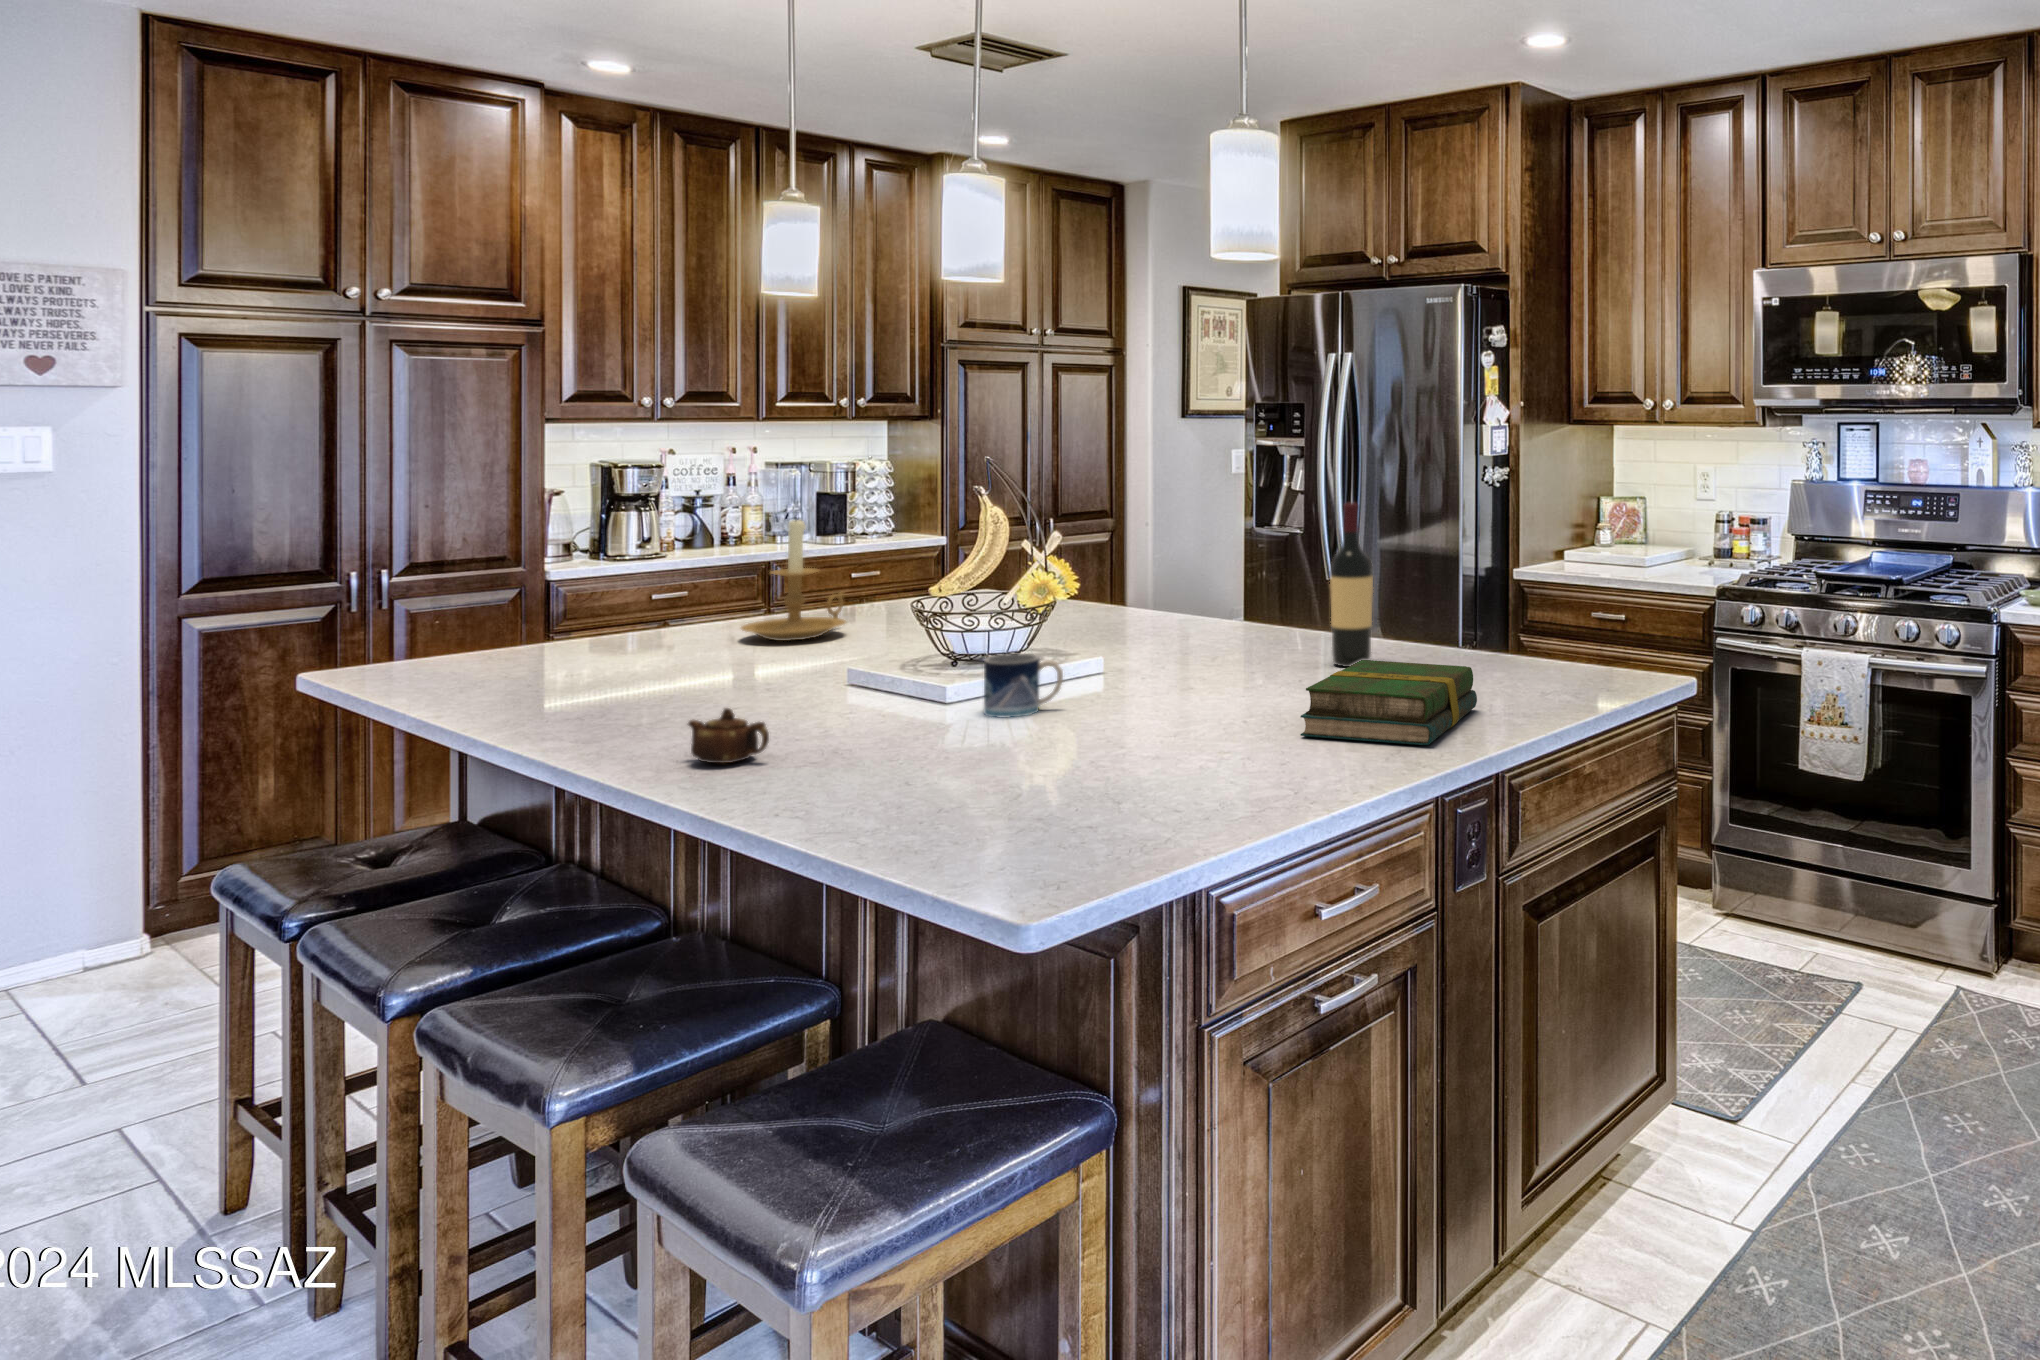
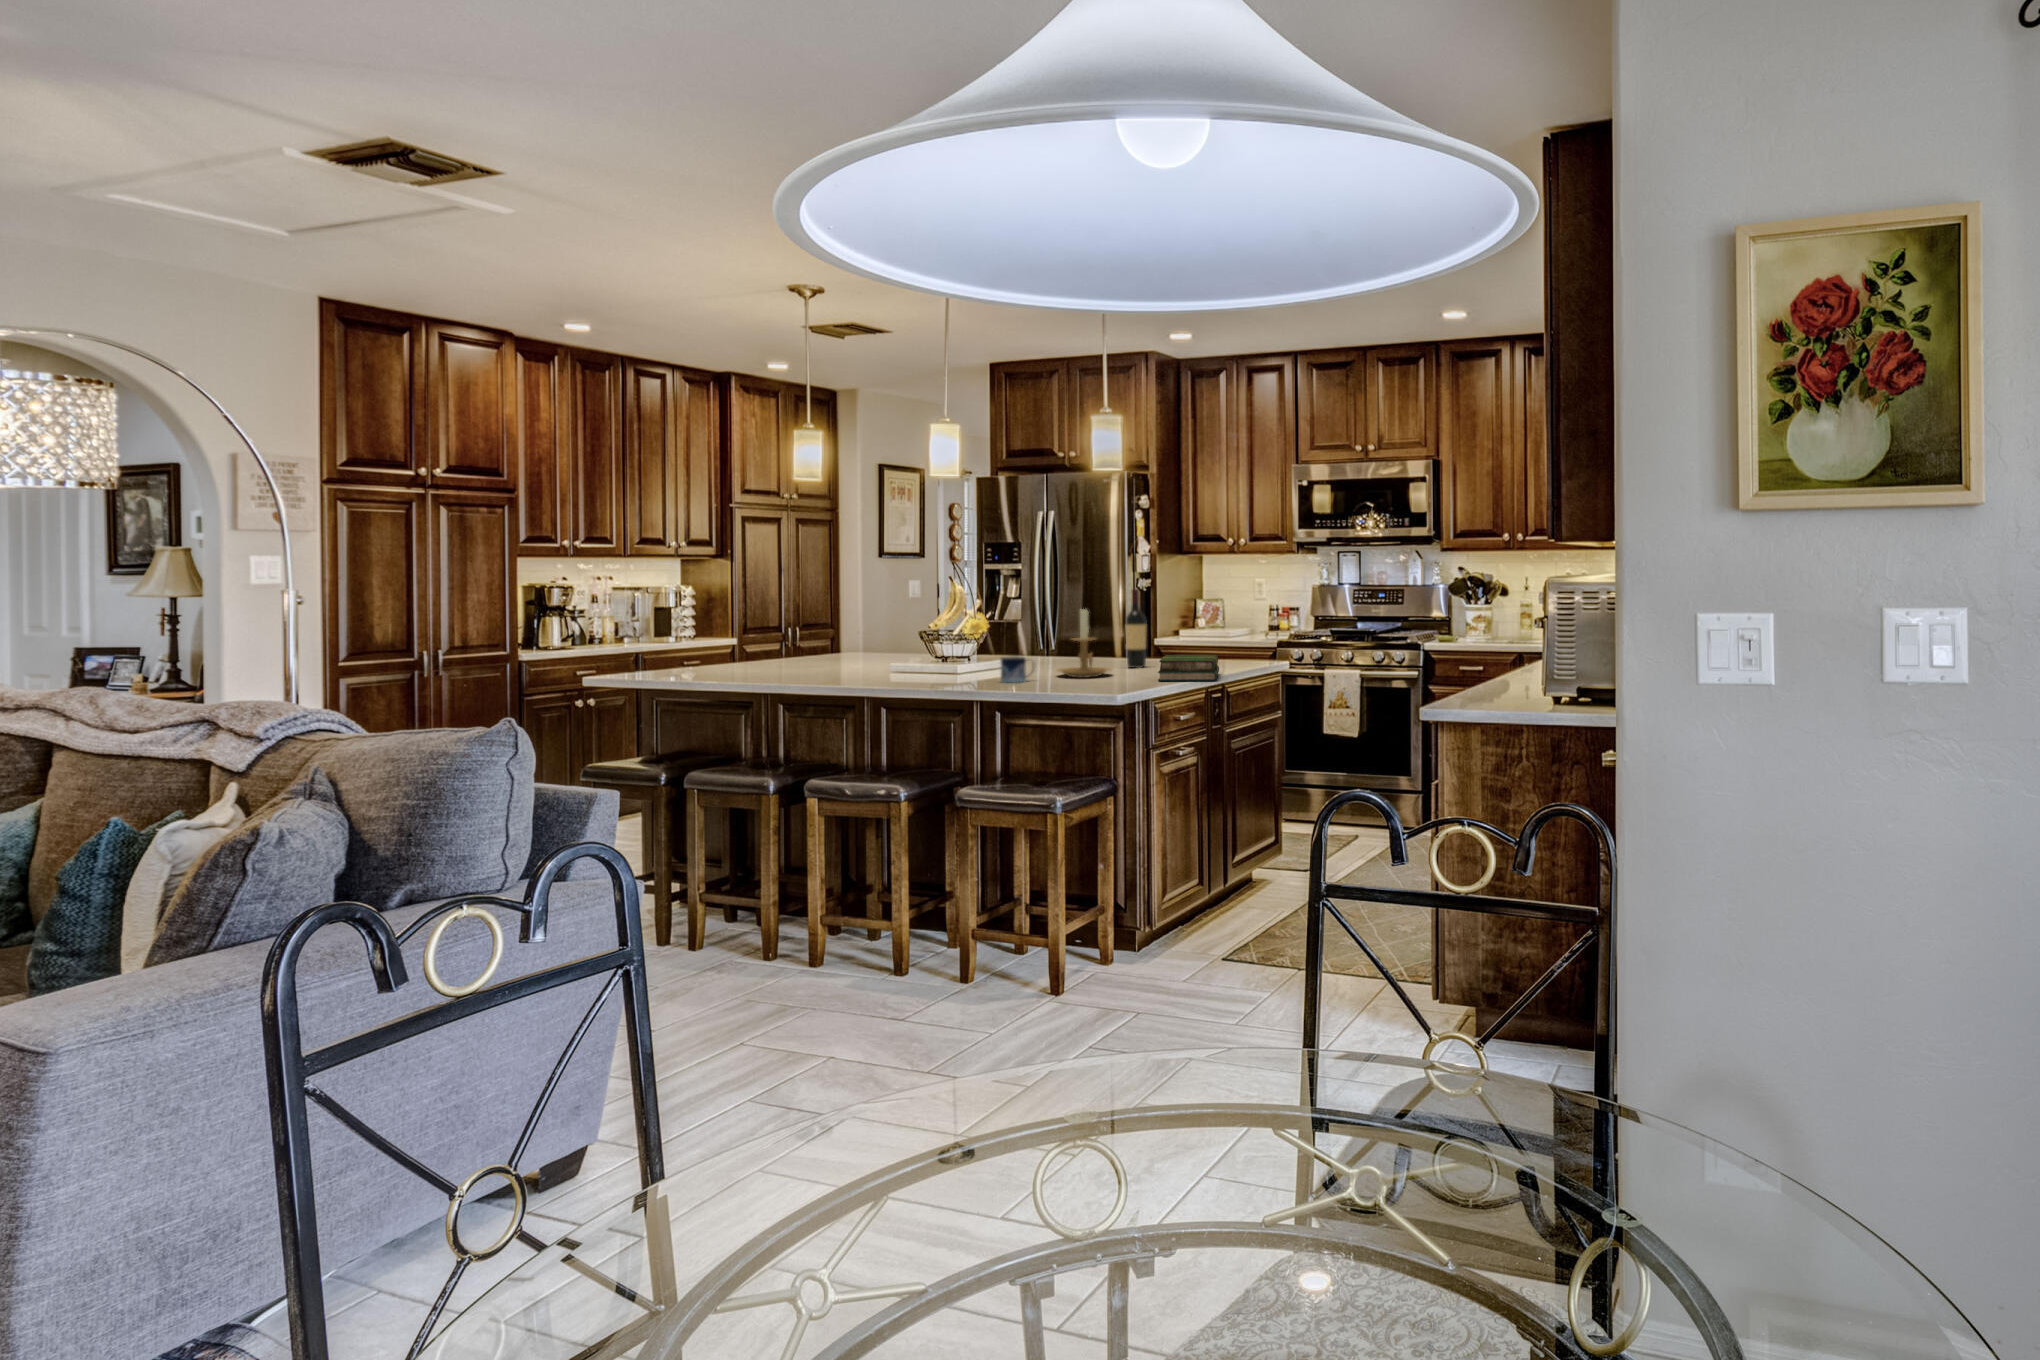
candle holder: present [741,519,846,641] -> present [1058,609,1111,678]
teapot: present [688,708,769,763] -> none [909,672,948,694]

